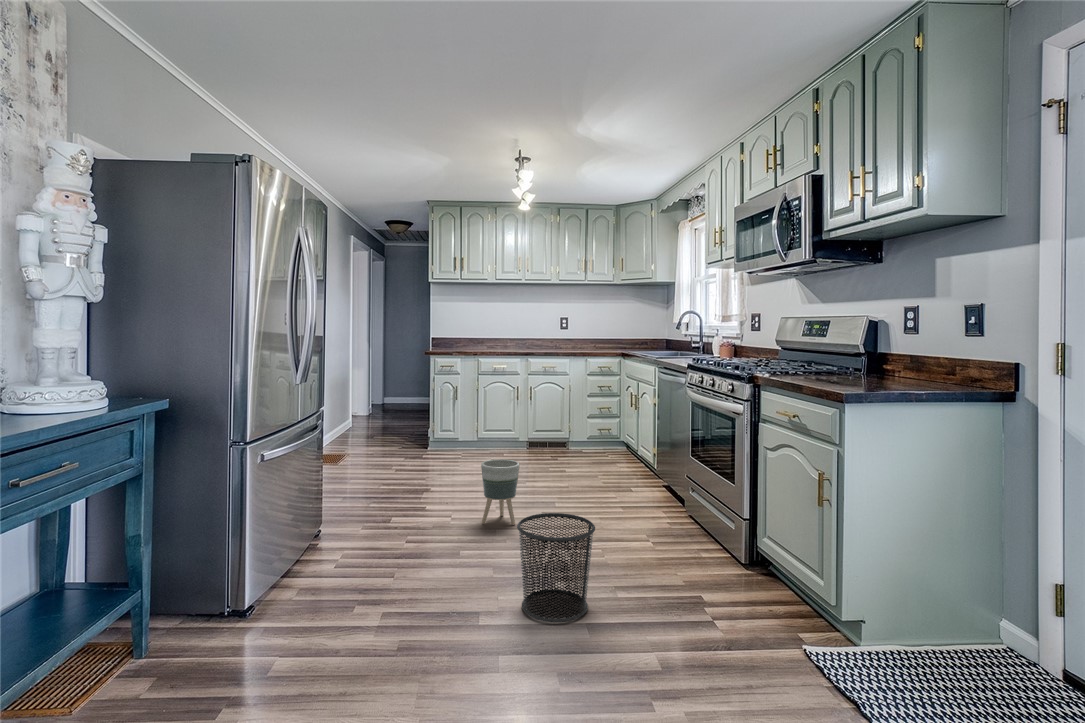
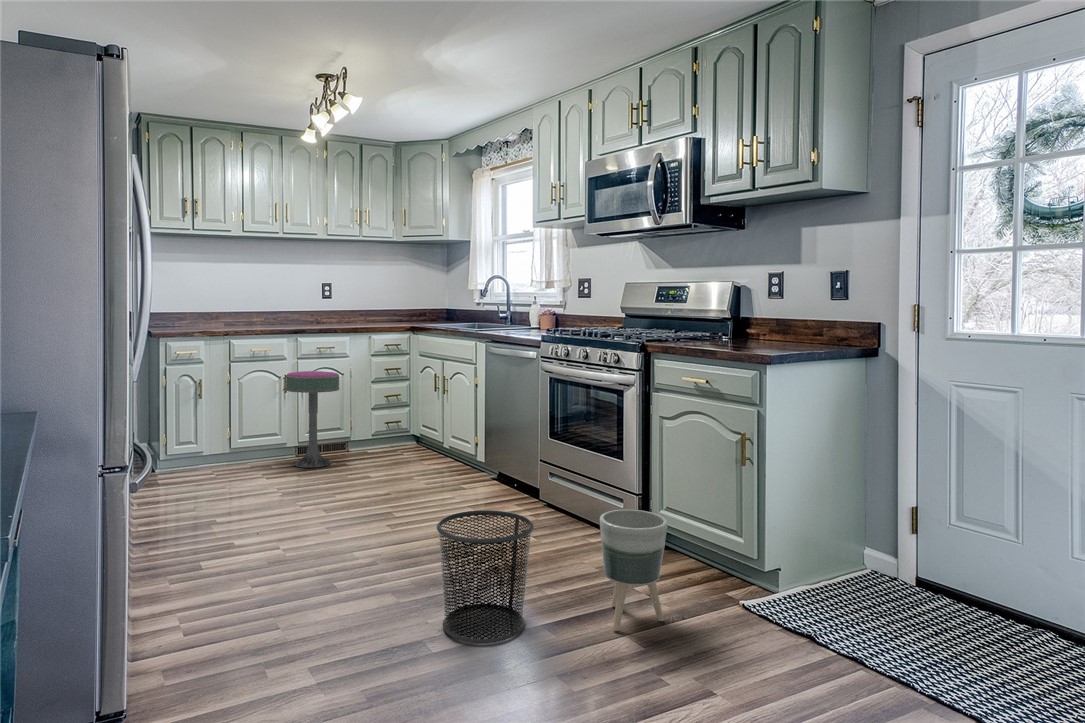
bar stool: none [514,390,553,465] -> present [286,371,339,468]
planter: present [481,459,520,525] -> present [600,509,668,631]

